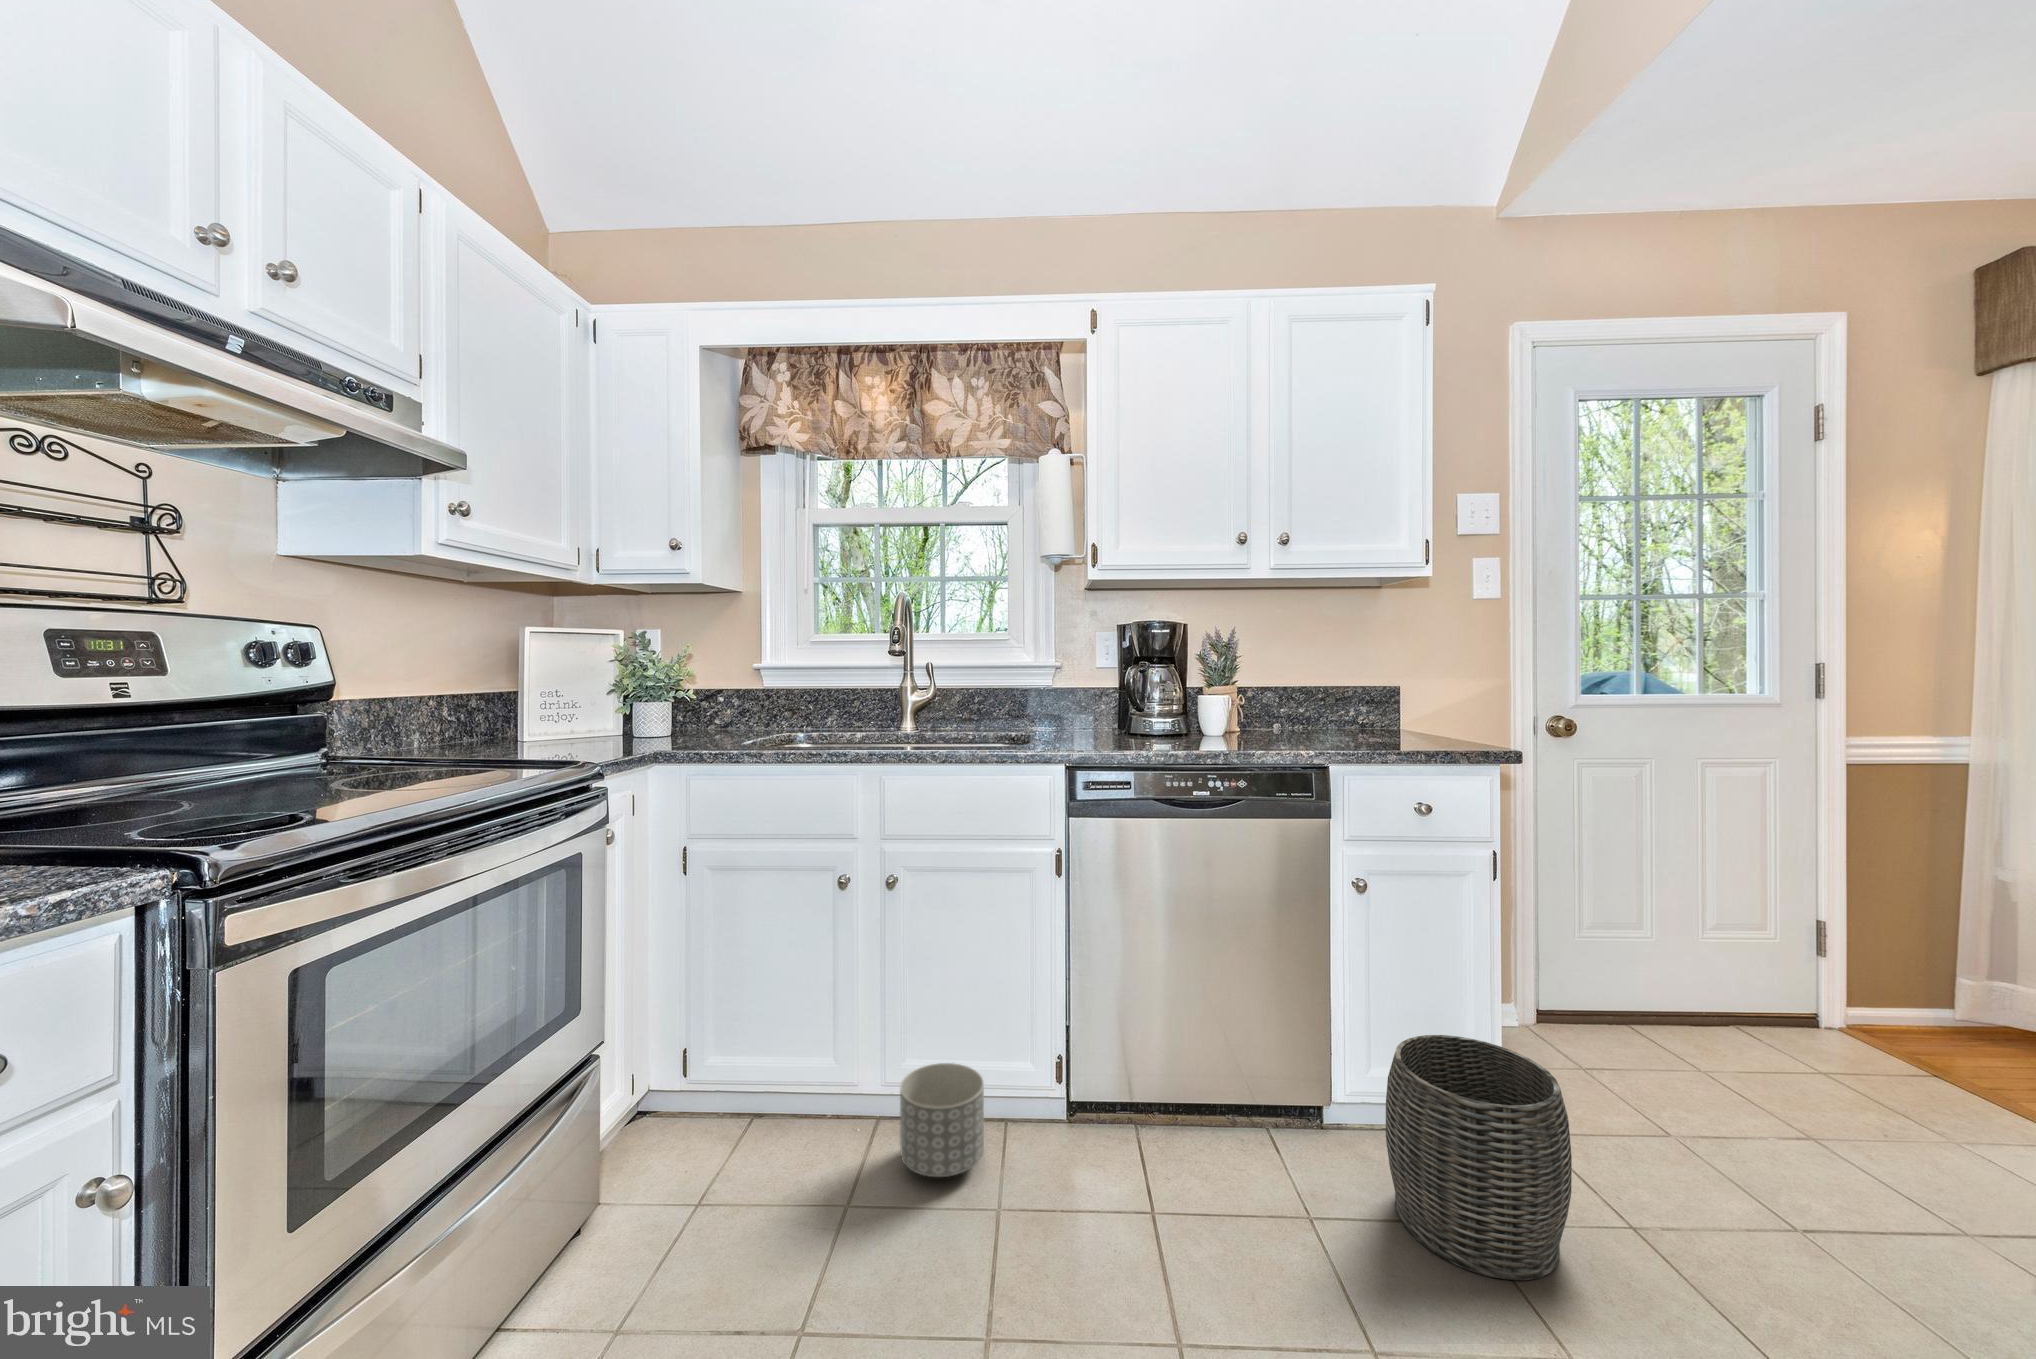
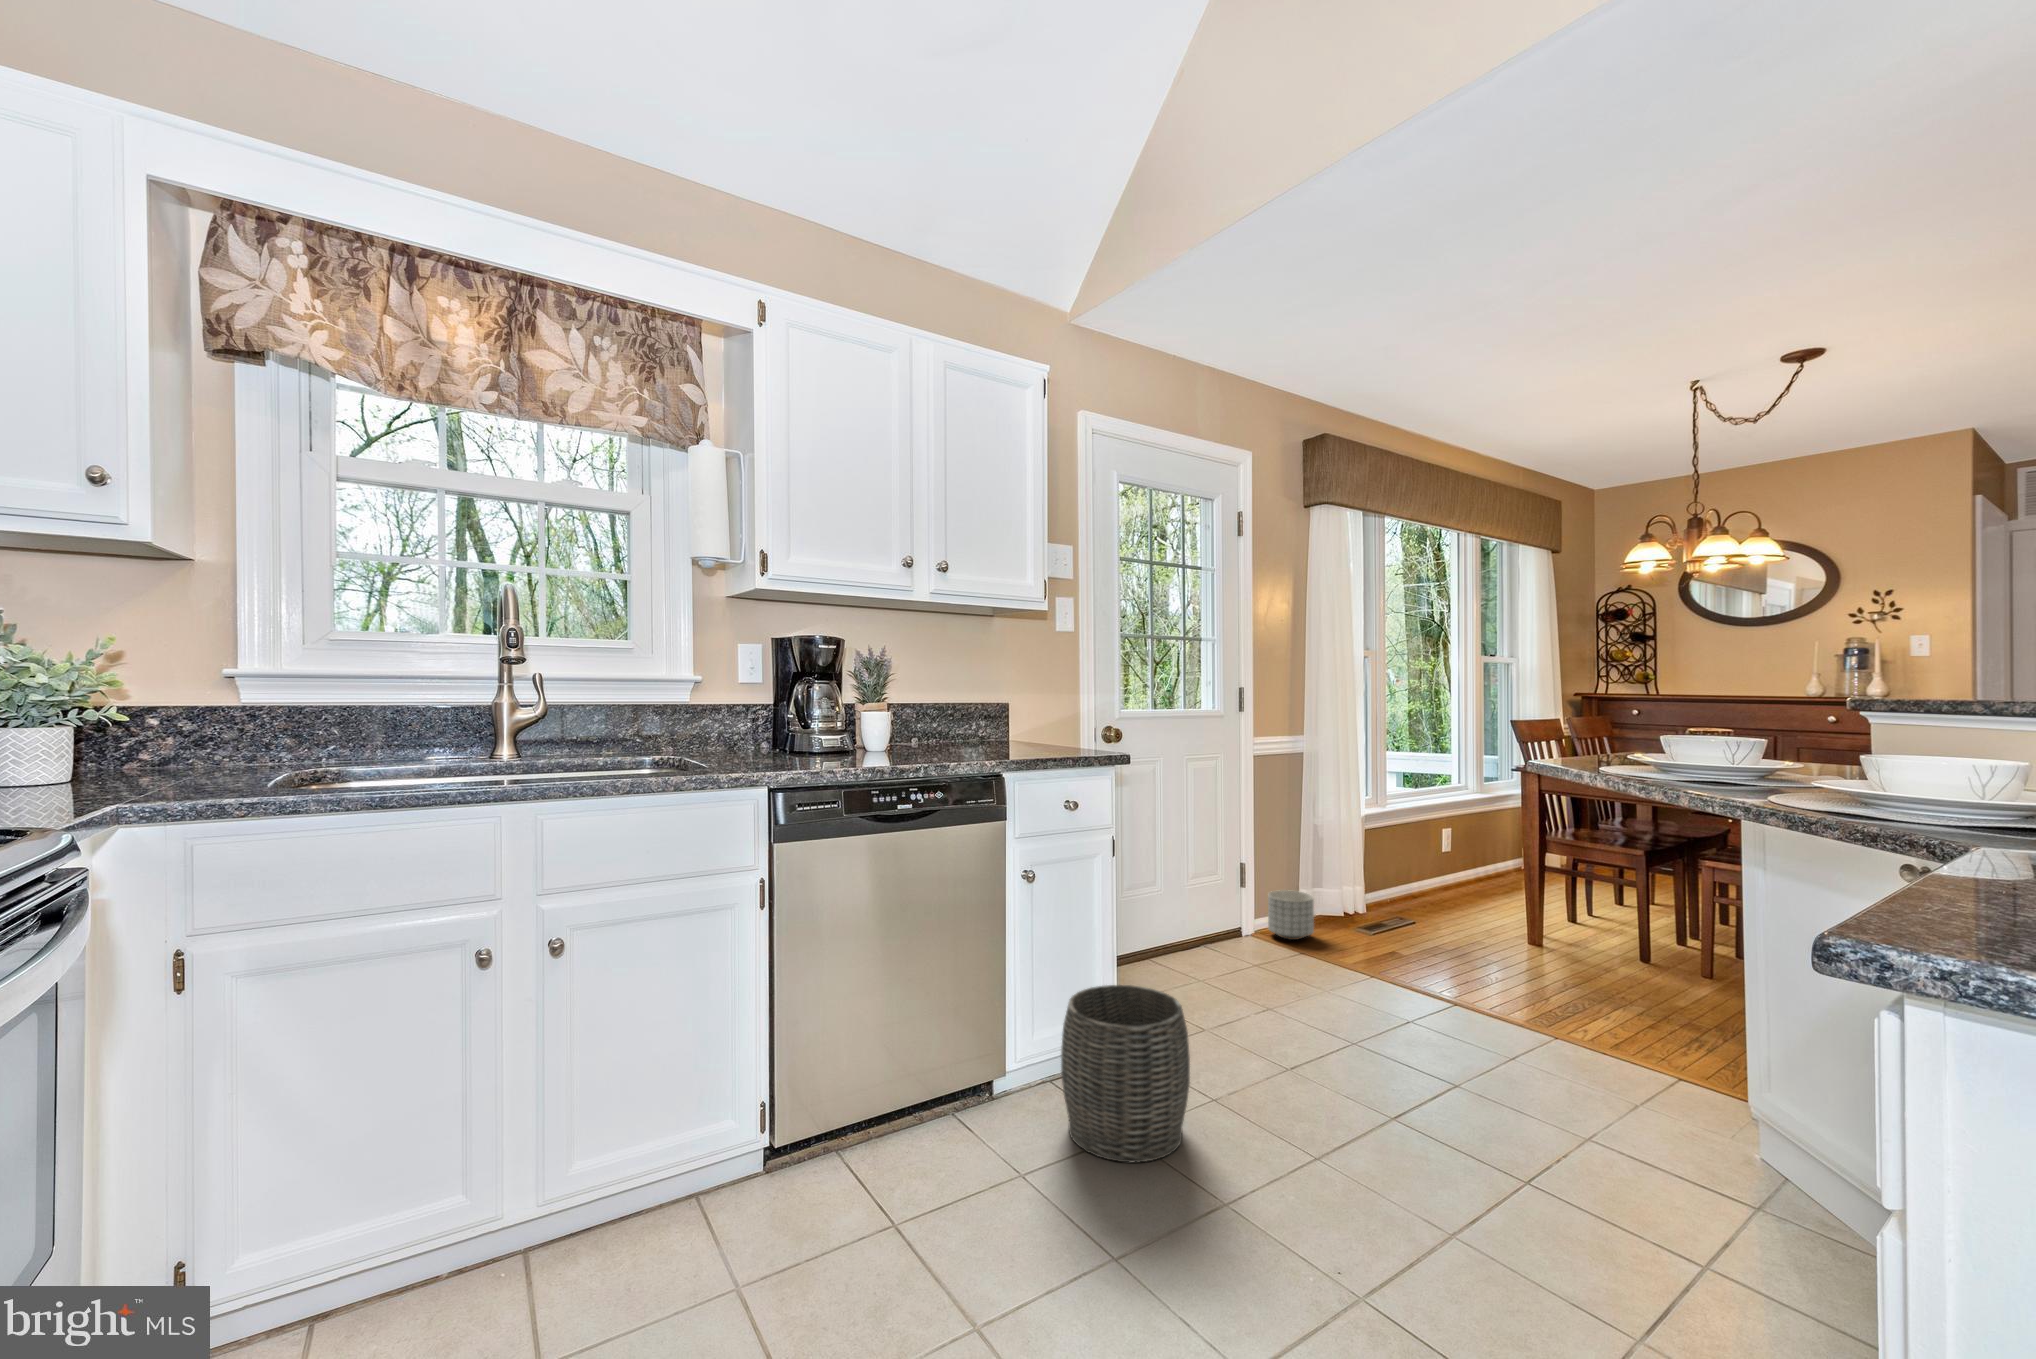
planter: present [900,1063,984,1177] -> present [1268,890,1314,940]

